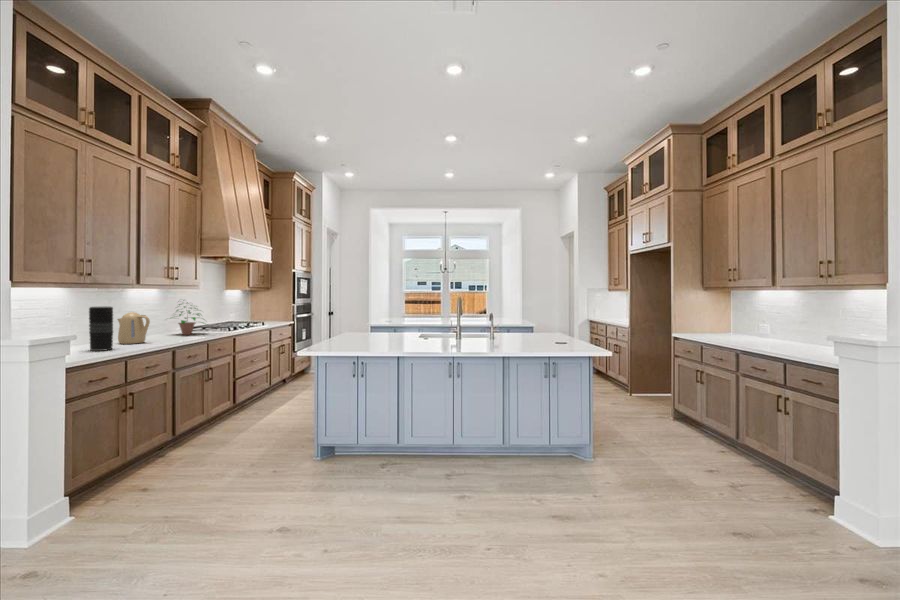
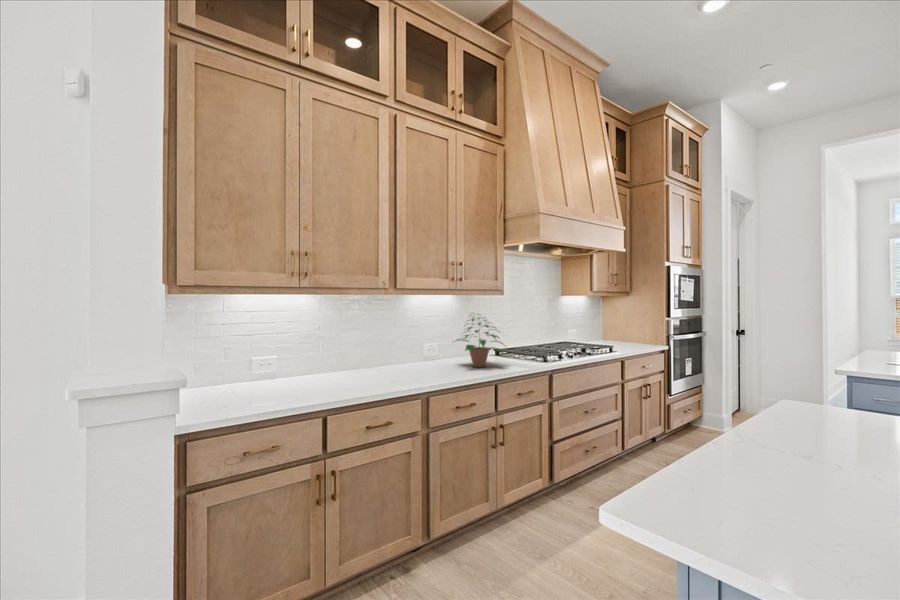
vase: present [89,307,113,351] -> none [312,326,342,393]
kettle: present [118,312,150,344] -> none [371,333,405,380]

